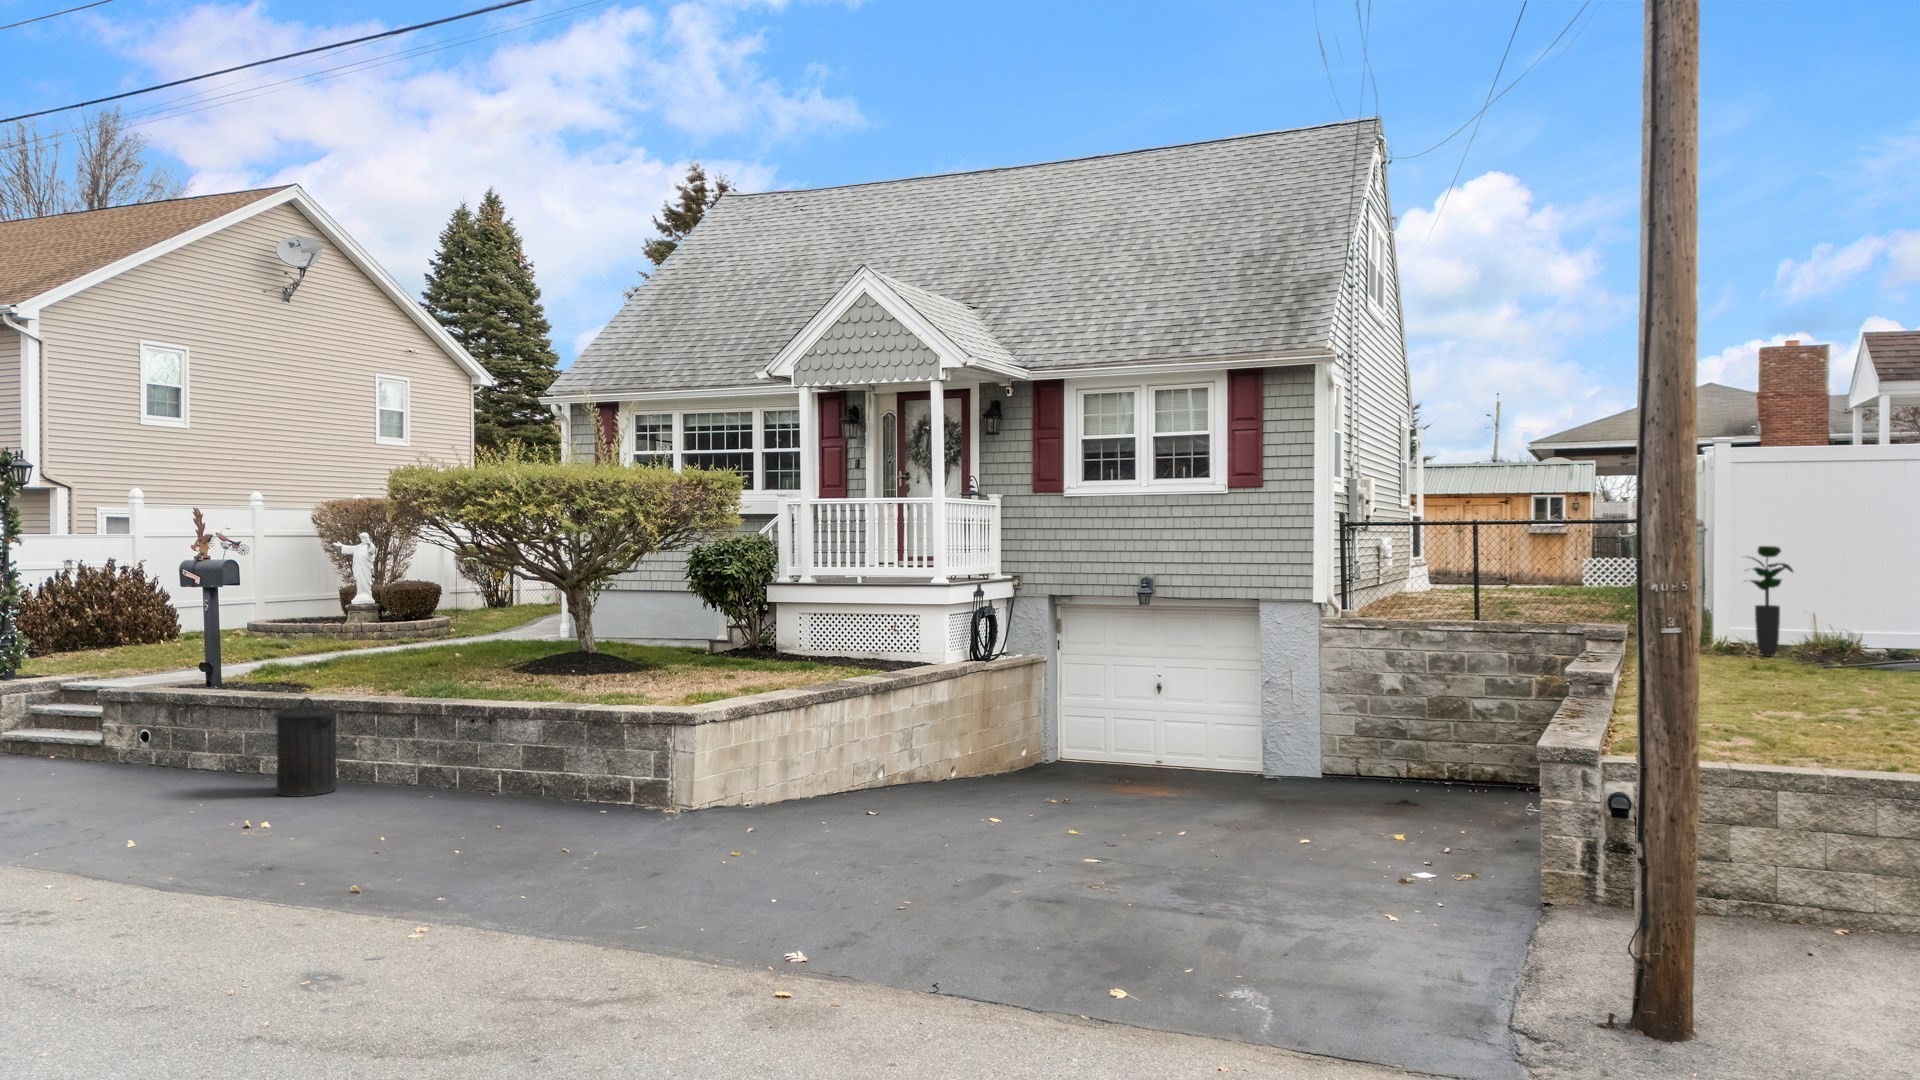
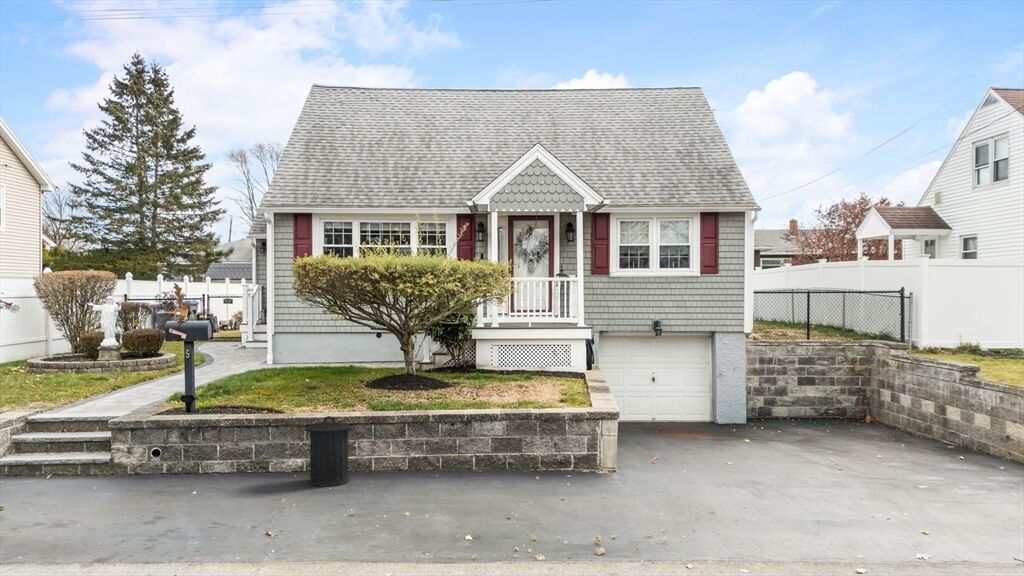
potted plant: present [1751,546,1793,656] -> none [962,302,988,353]

